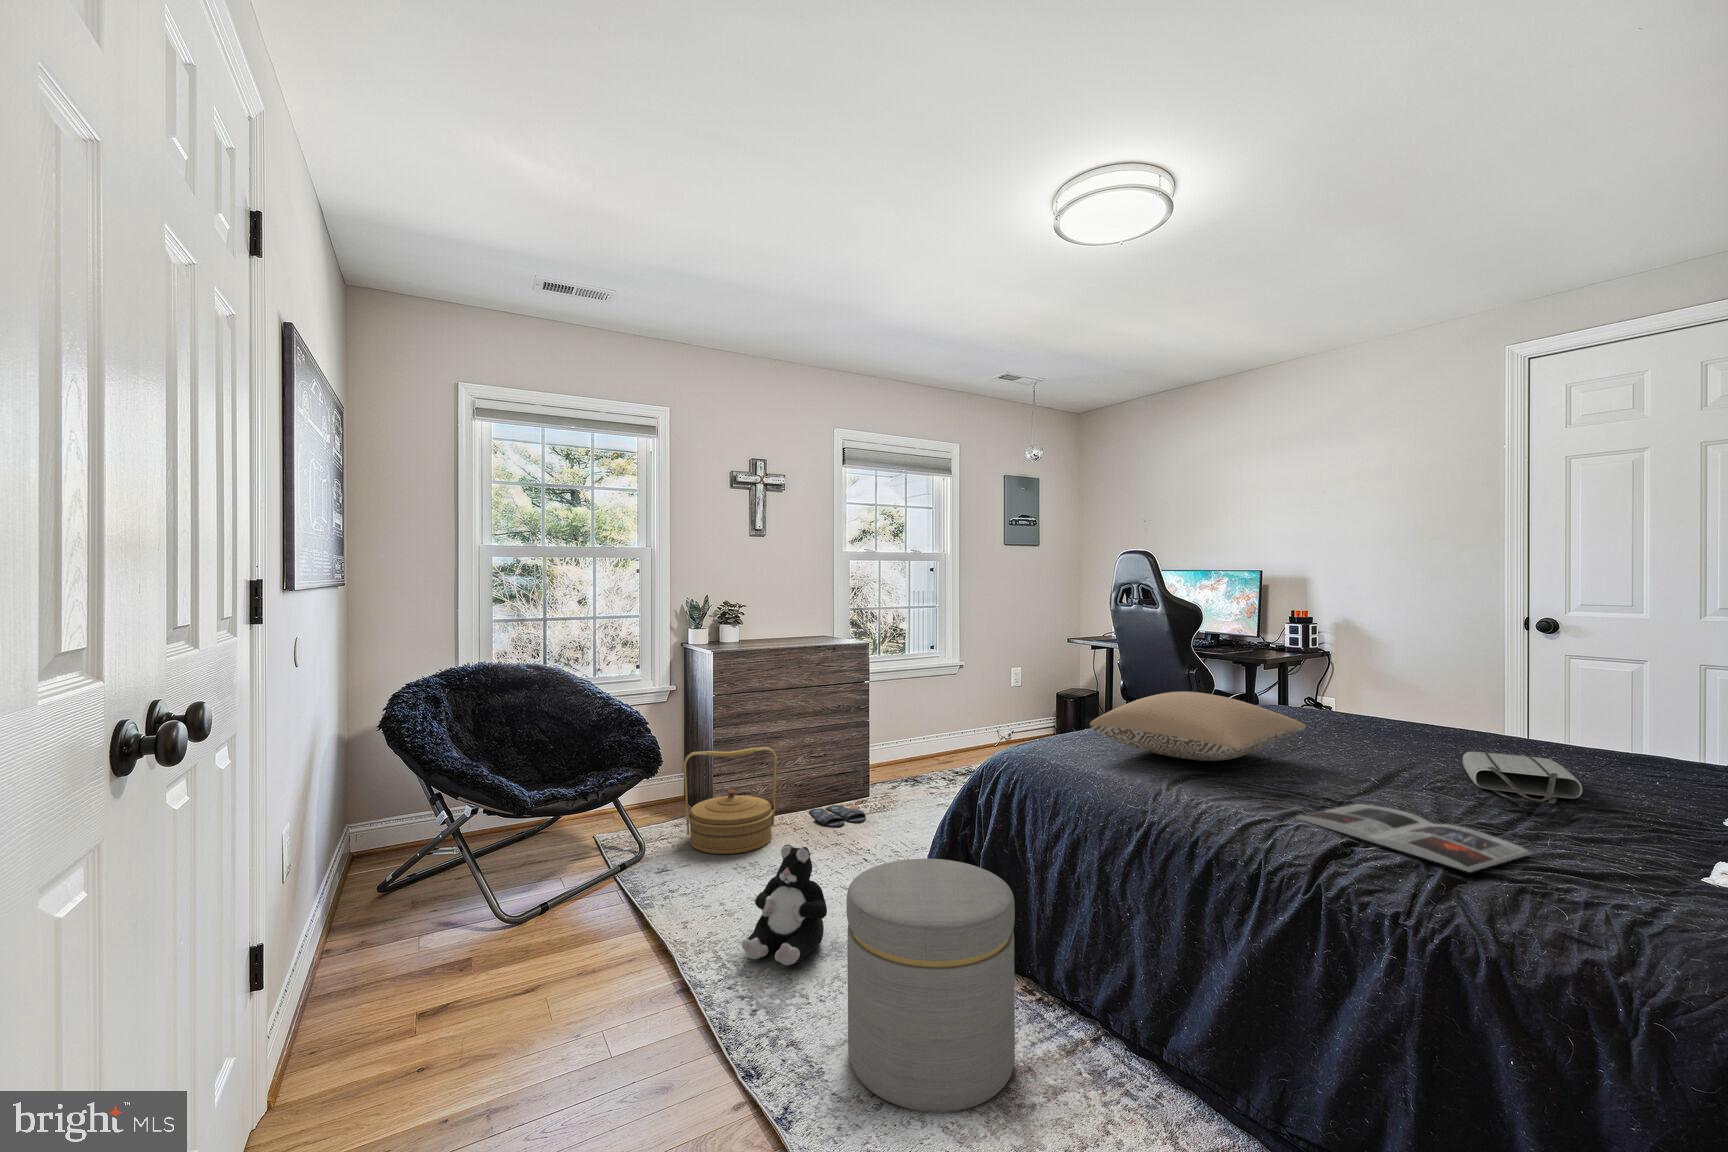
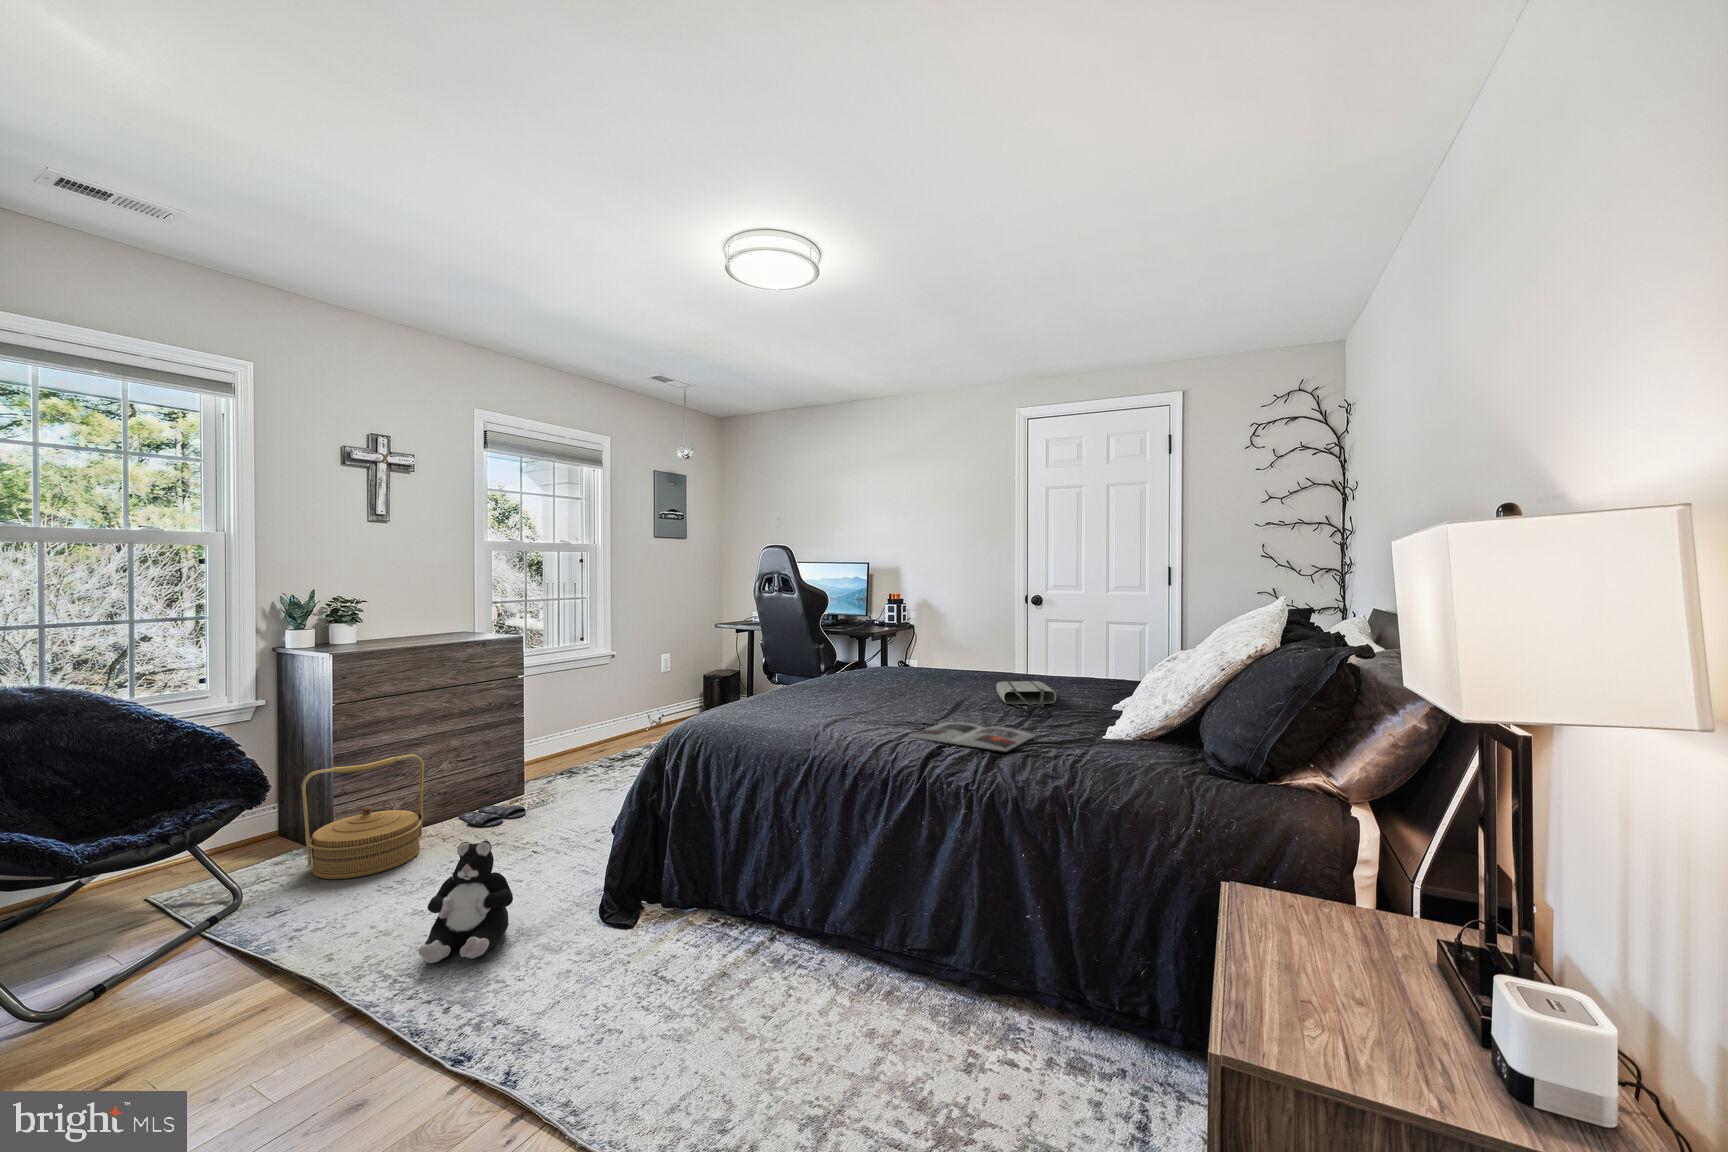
pillow: present [1090,692,1306,761] -> none [758,657,907,707]
ottoman: present [847,859,1015,1112] -> none [555,820,711,1035]

